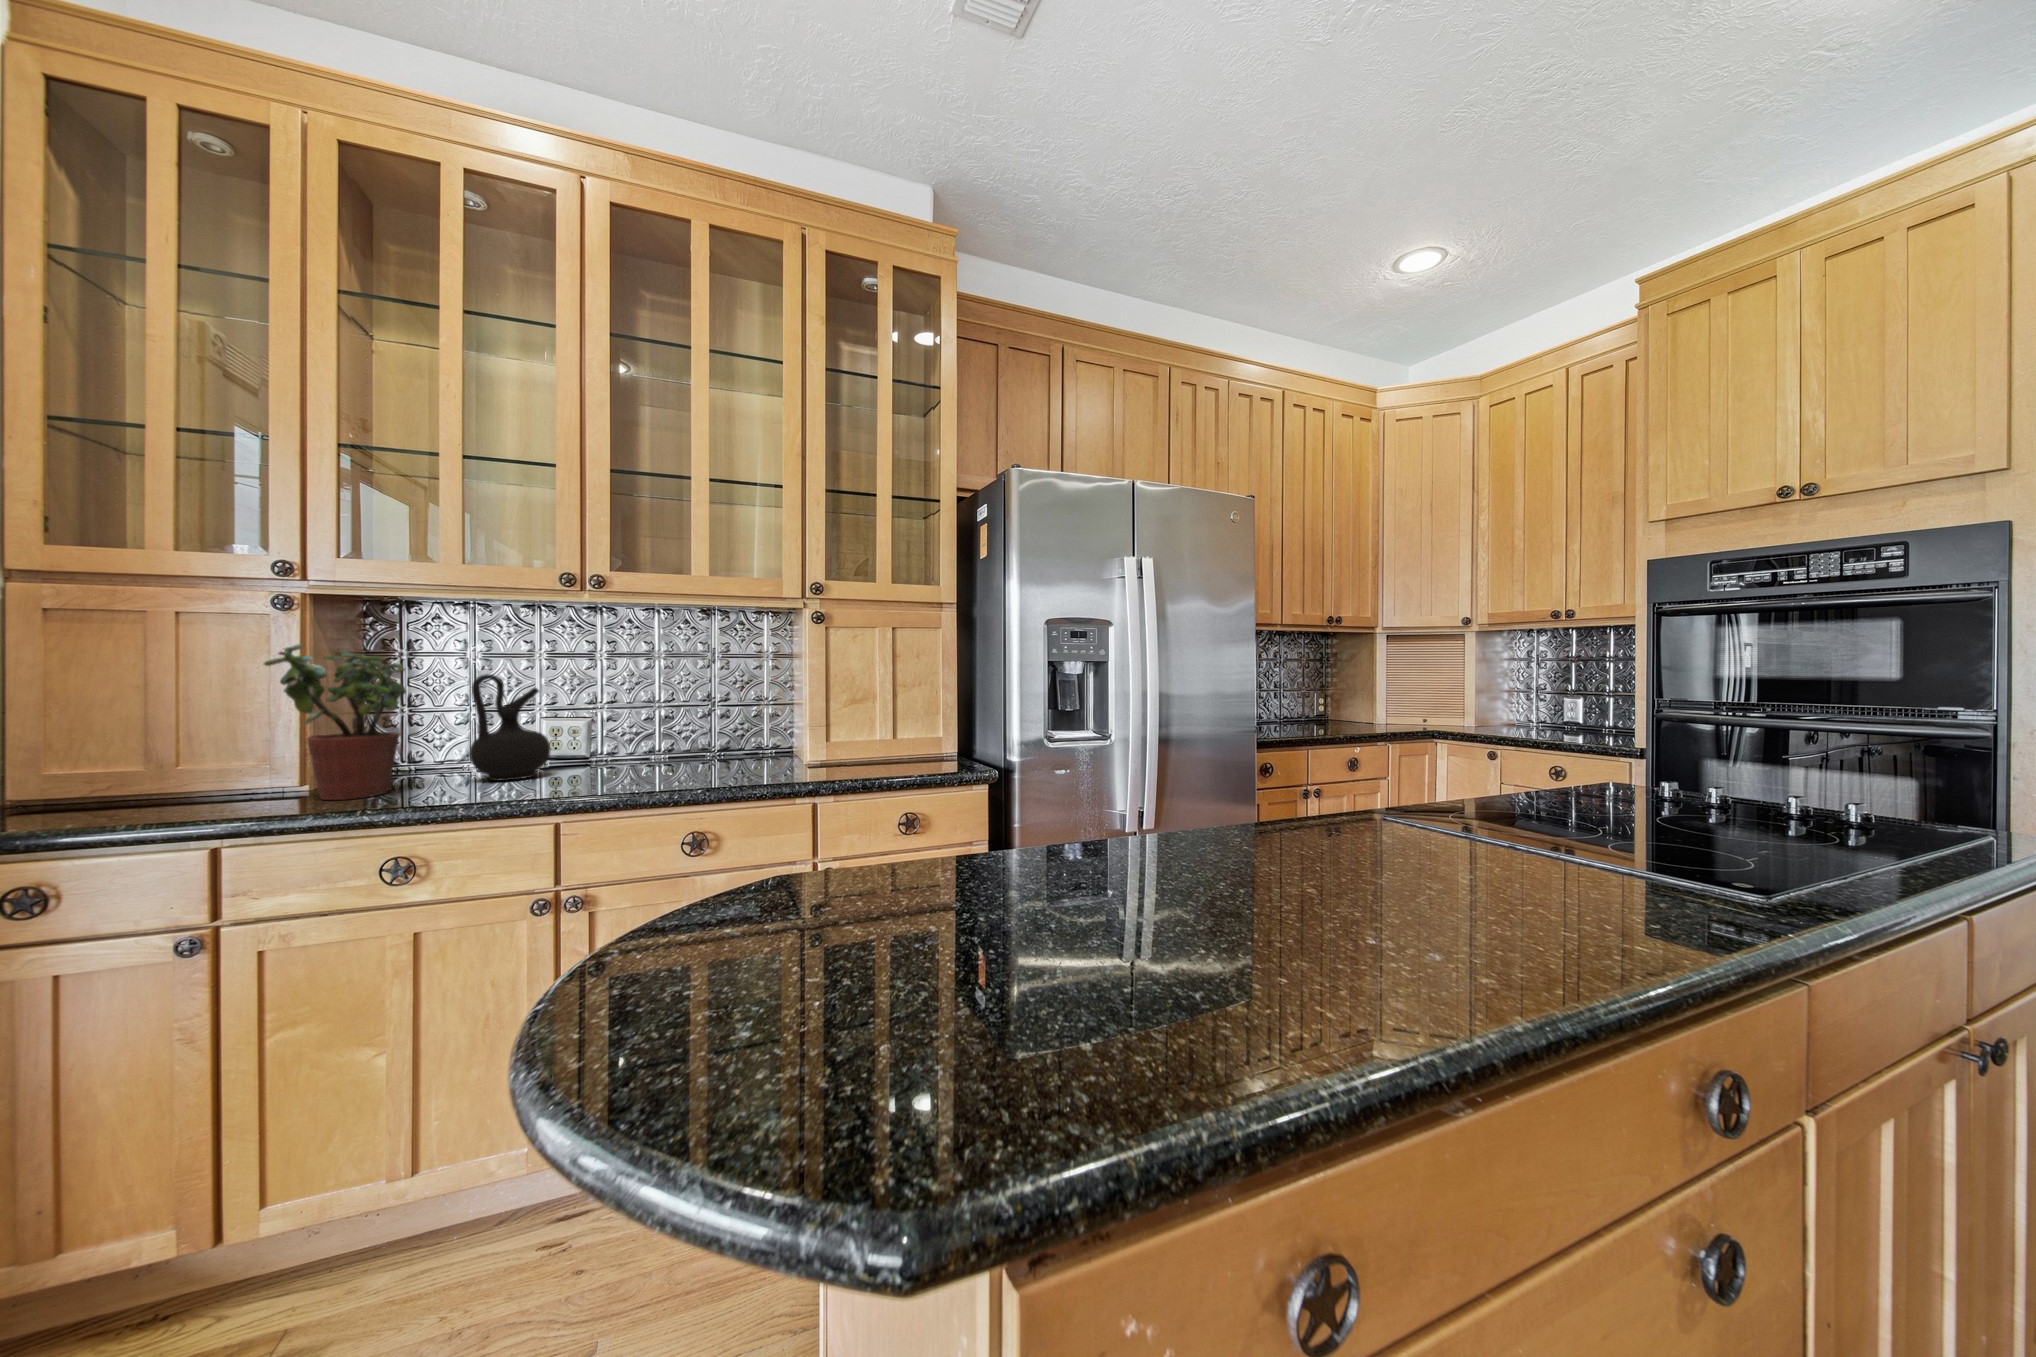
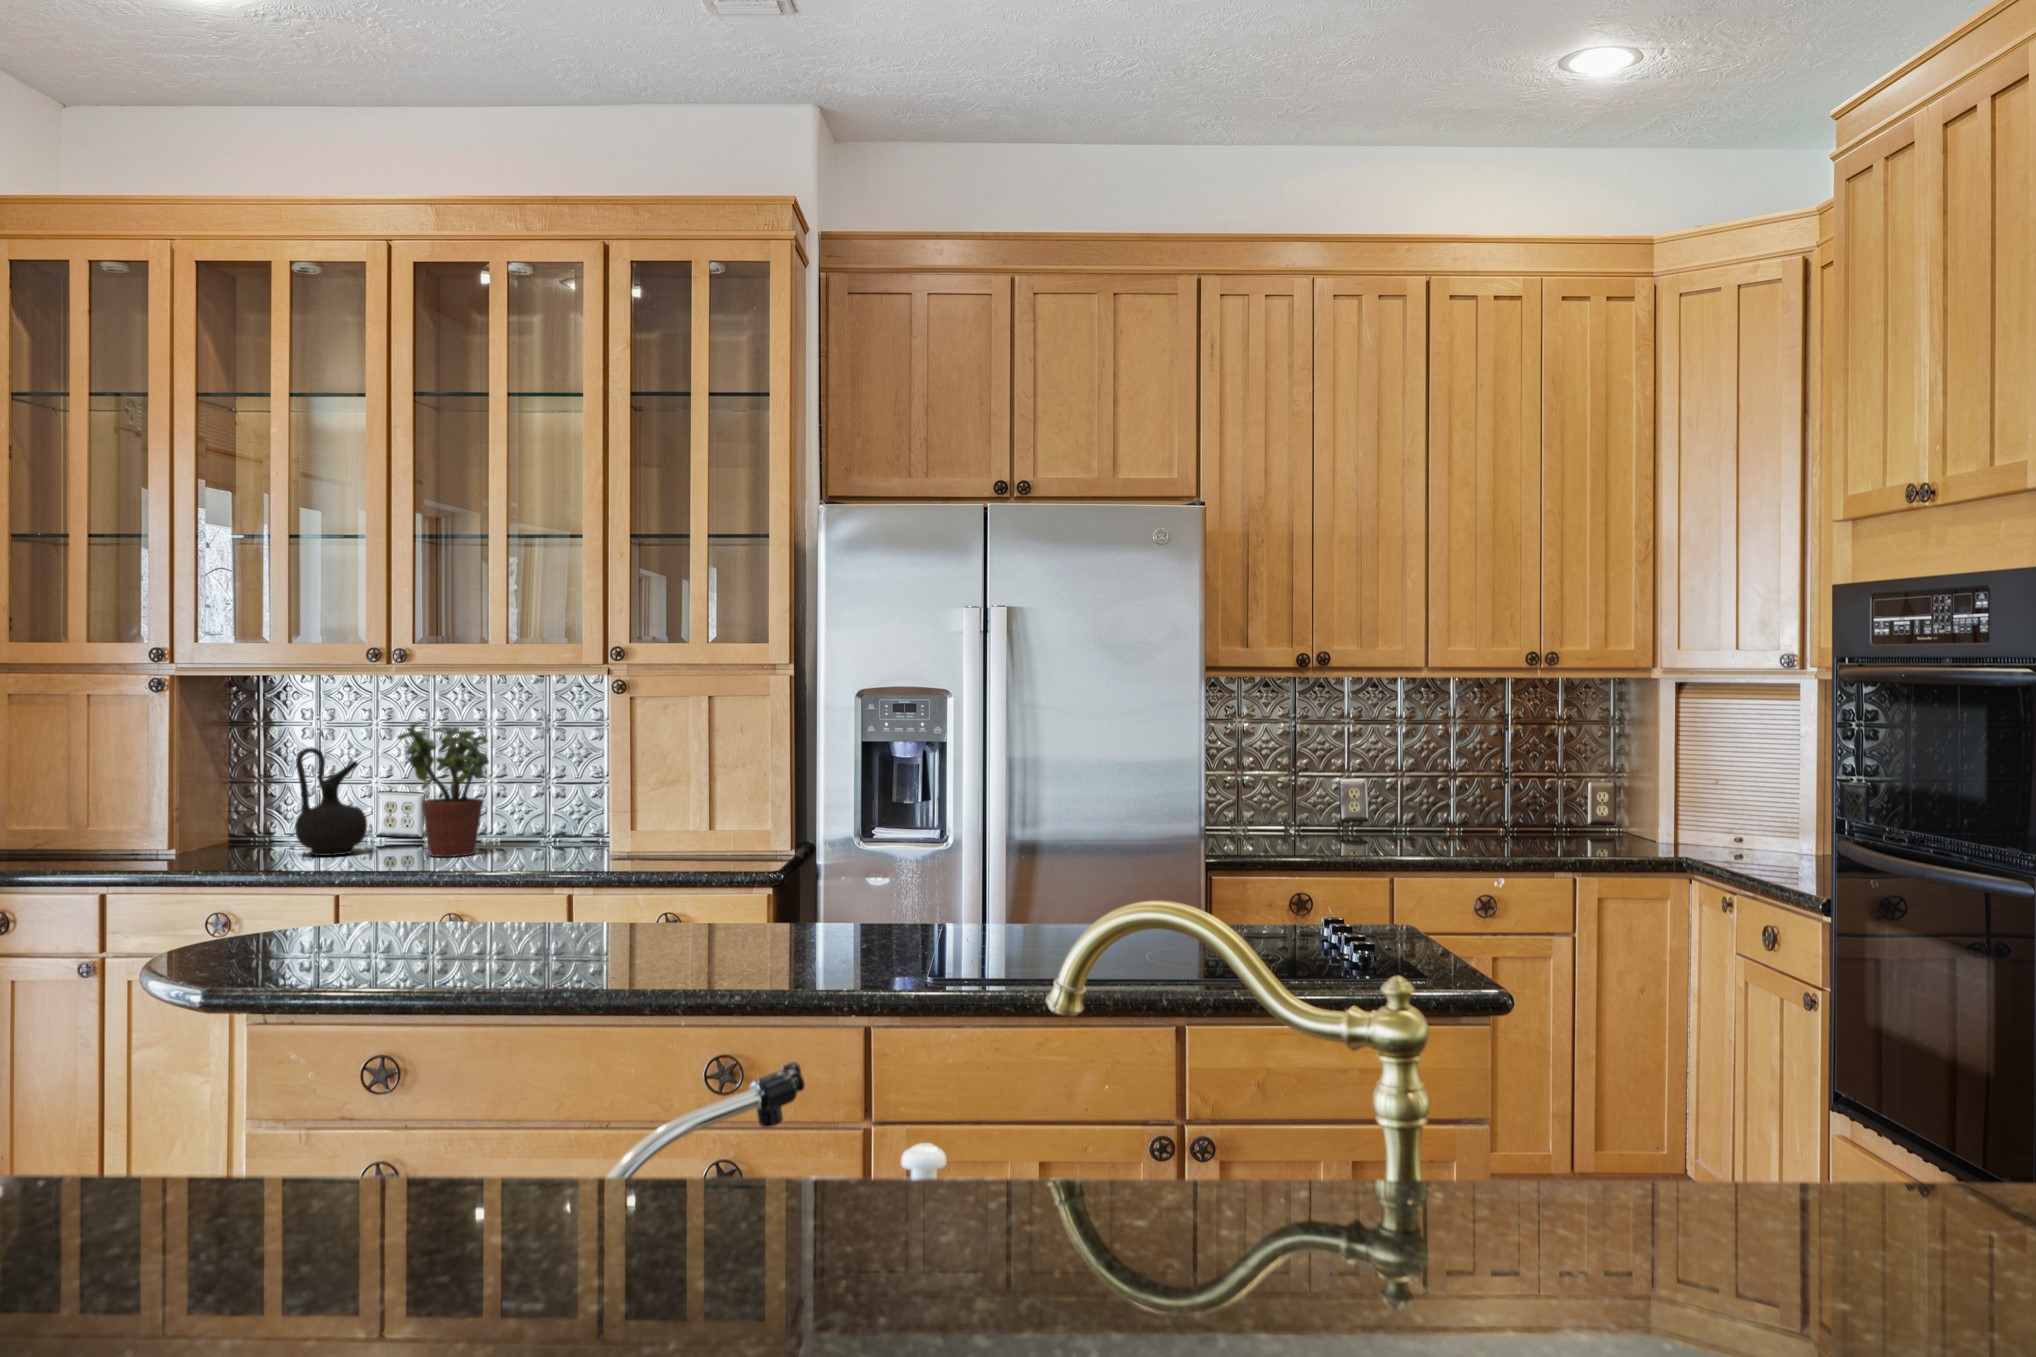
potted plant: present [264,644,406,800] -> present [397,721,489,857]

